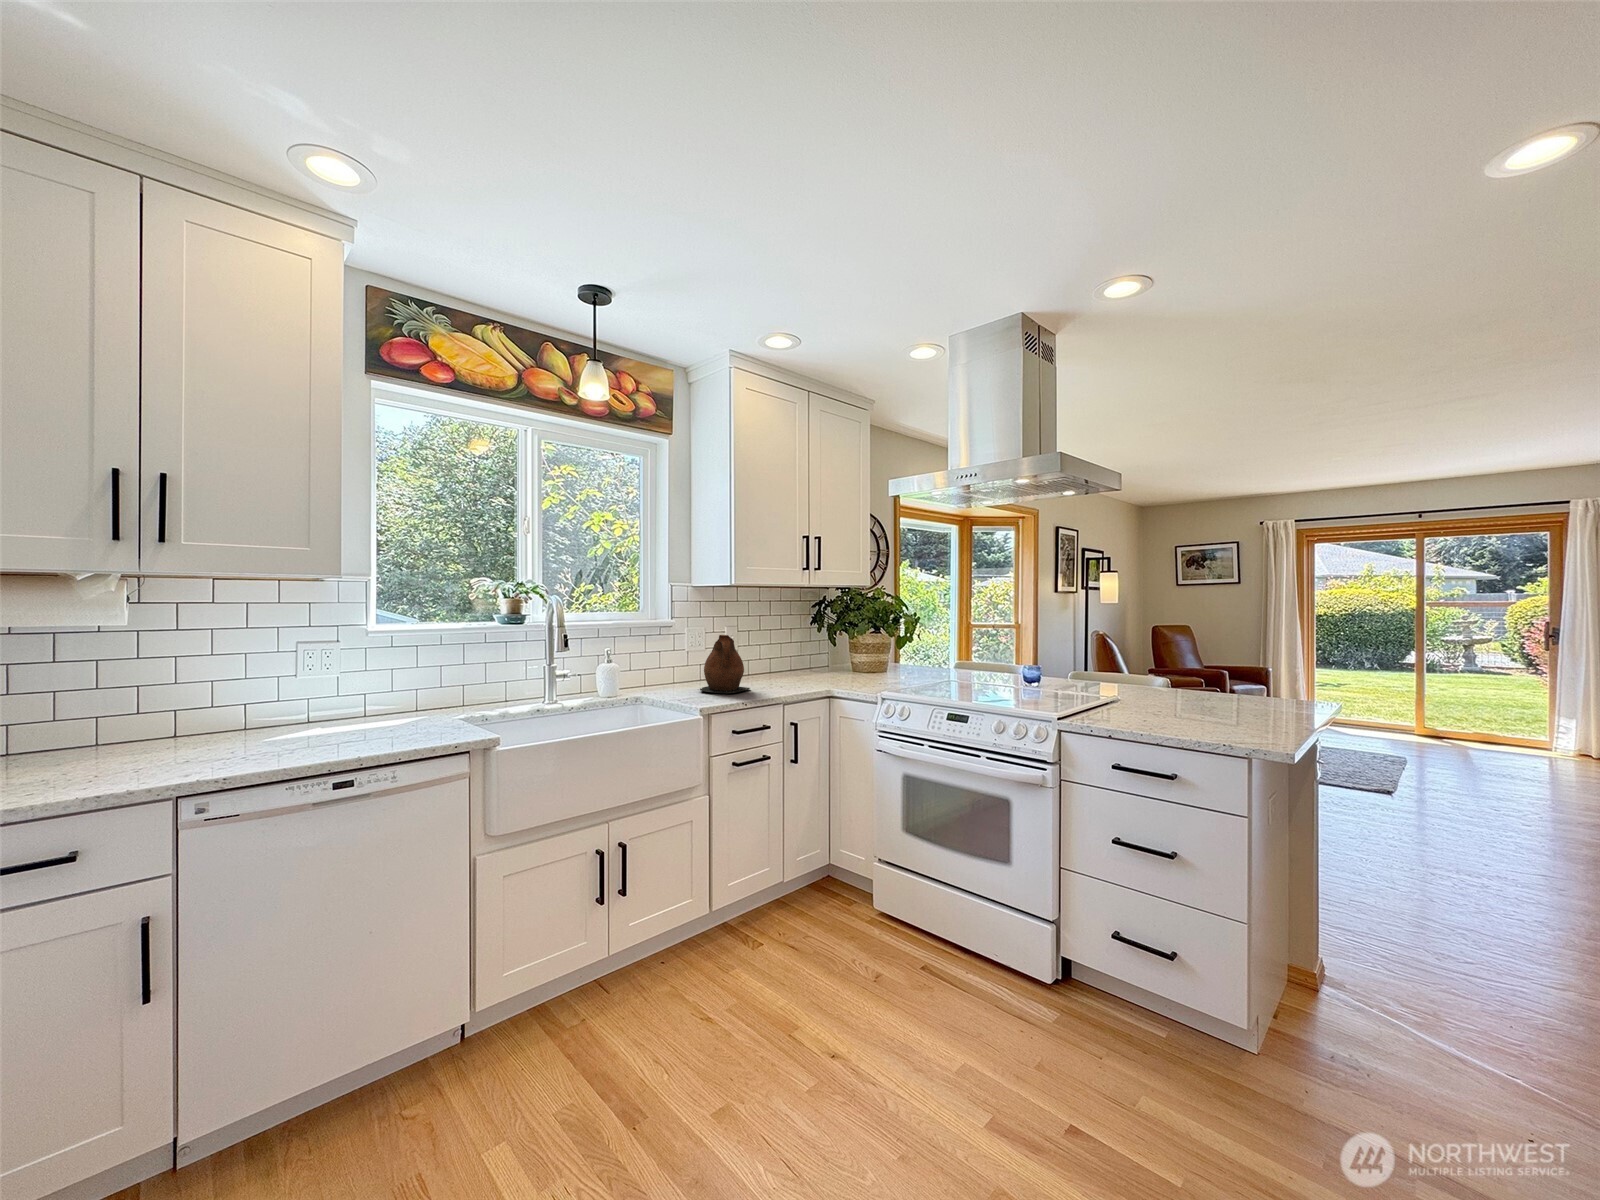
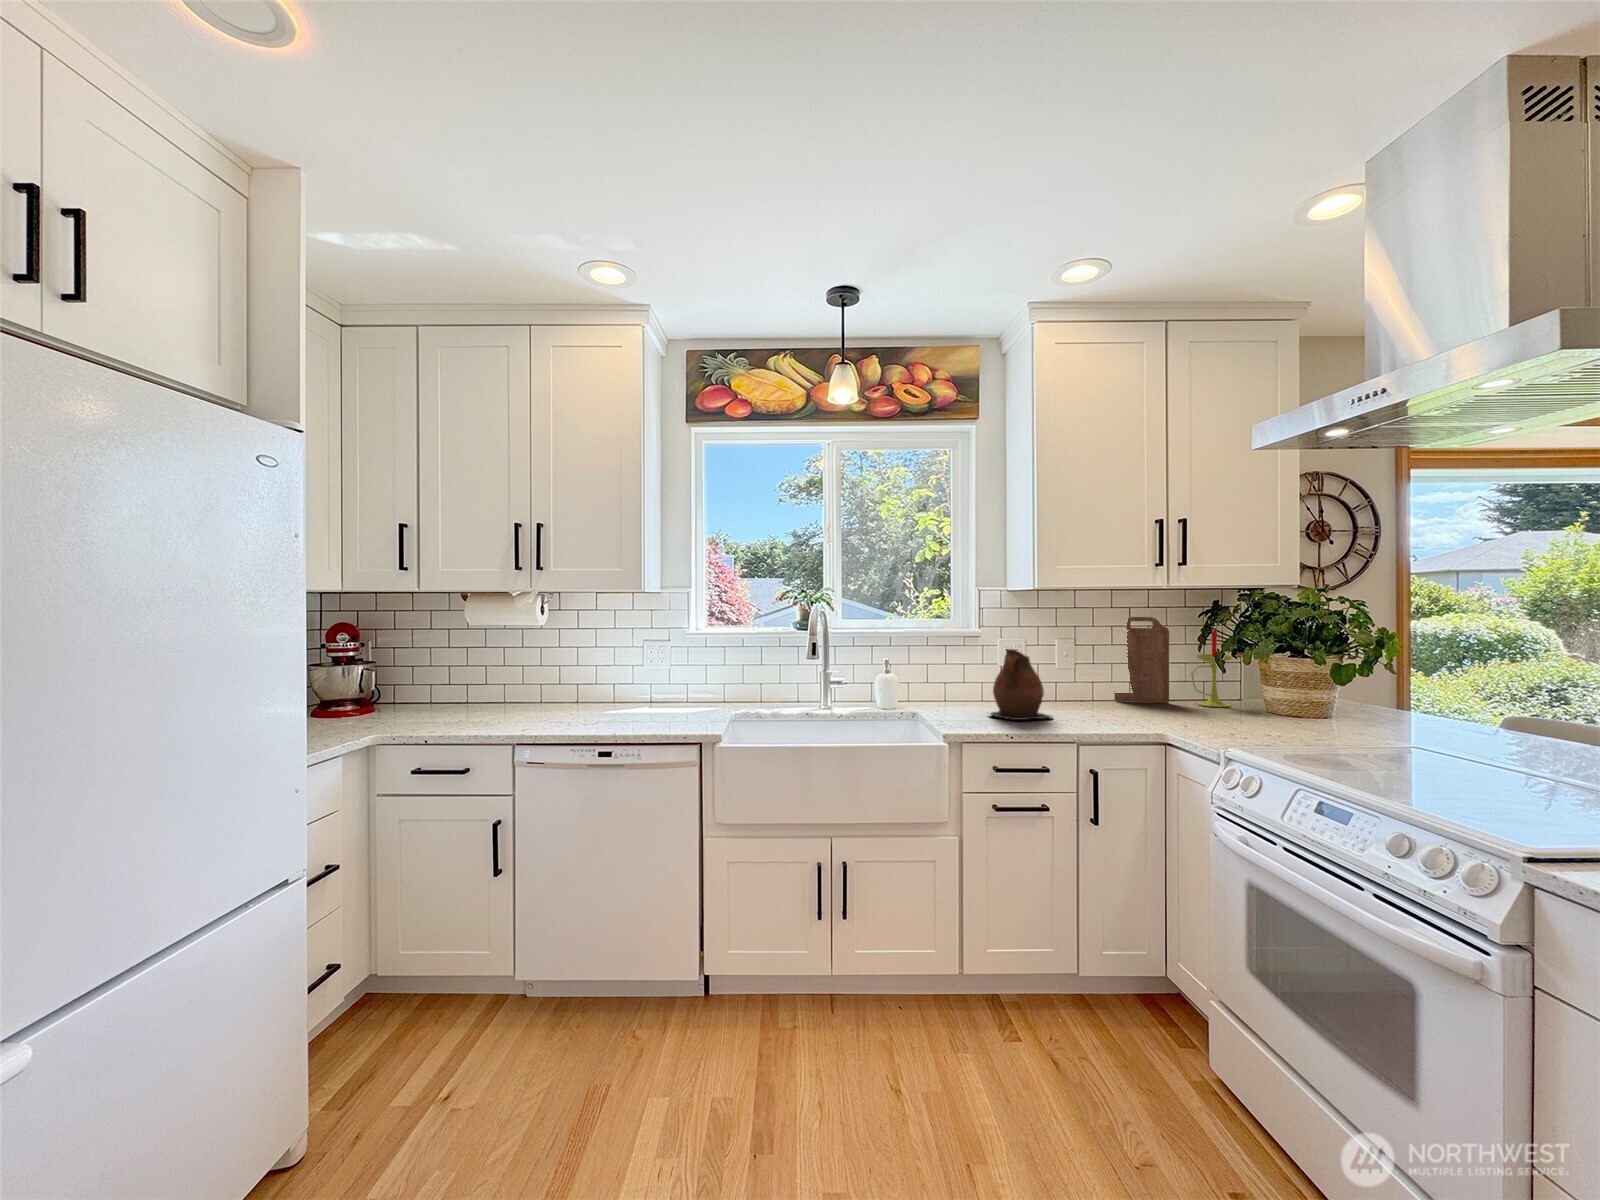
cutting board: none [755,608,793,672] -> present [1114,617,1169,704]
candle: none [808,613,831,672] -> present [1191,627,1232,707]

